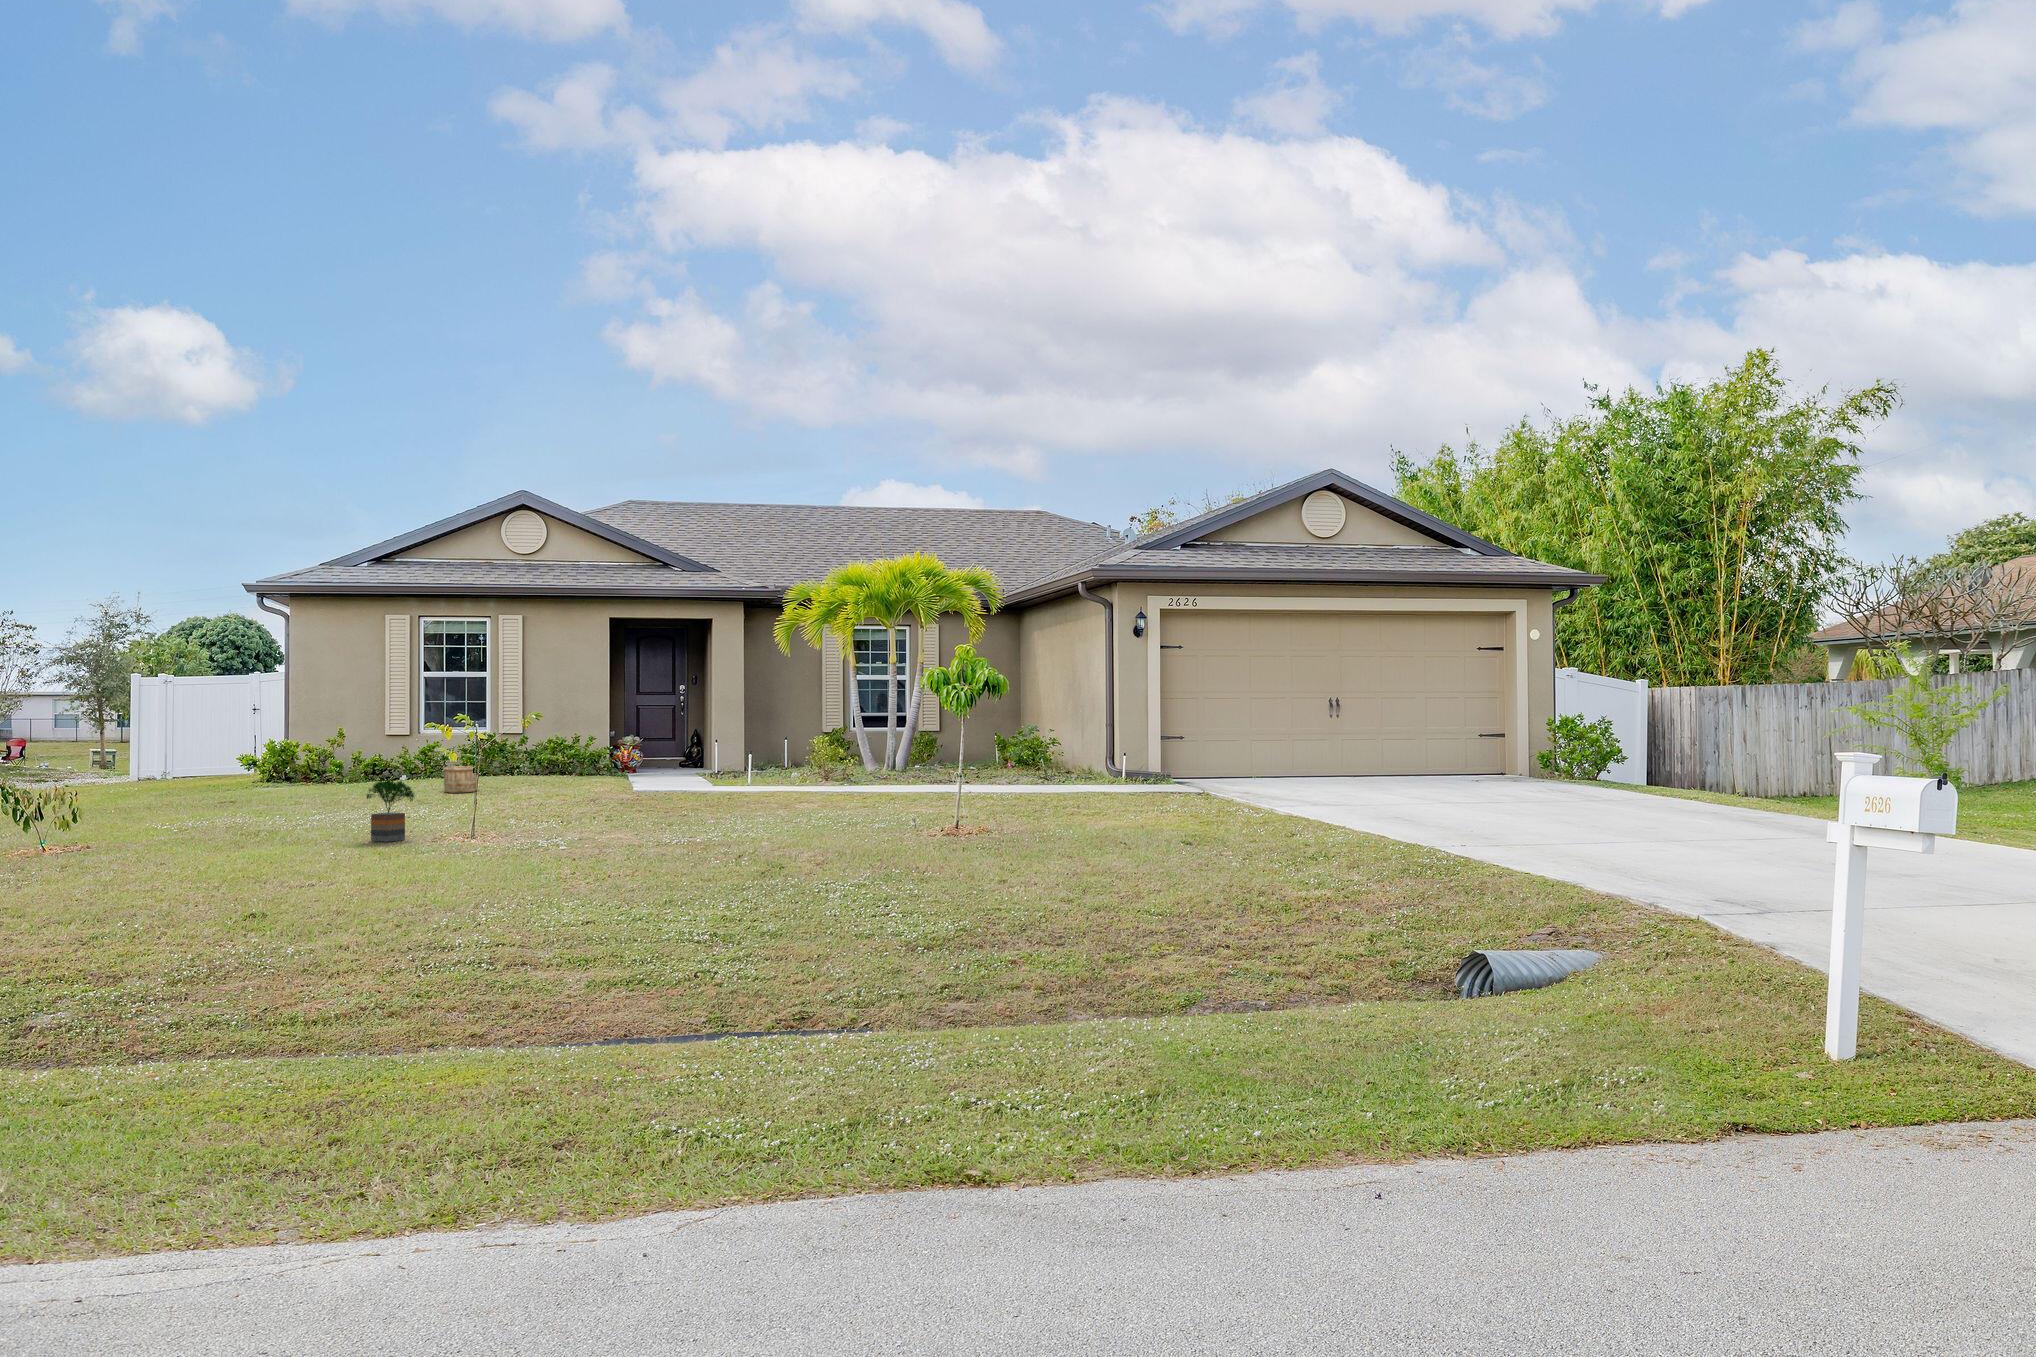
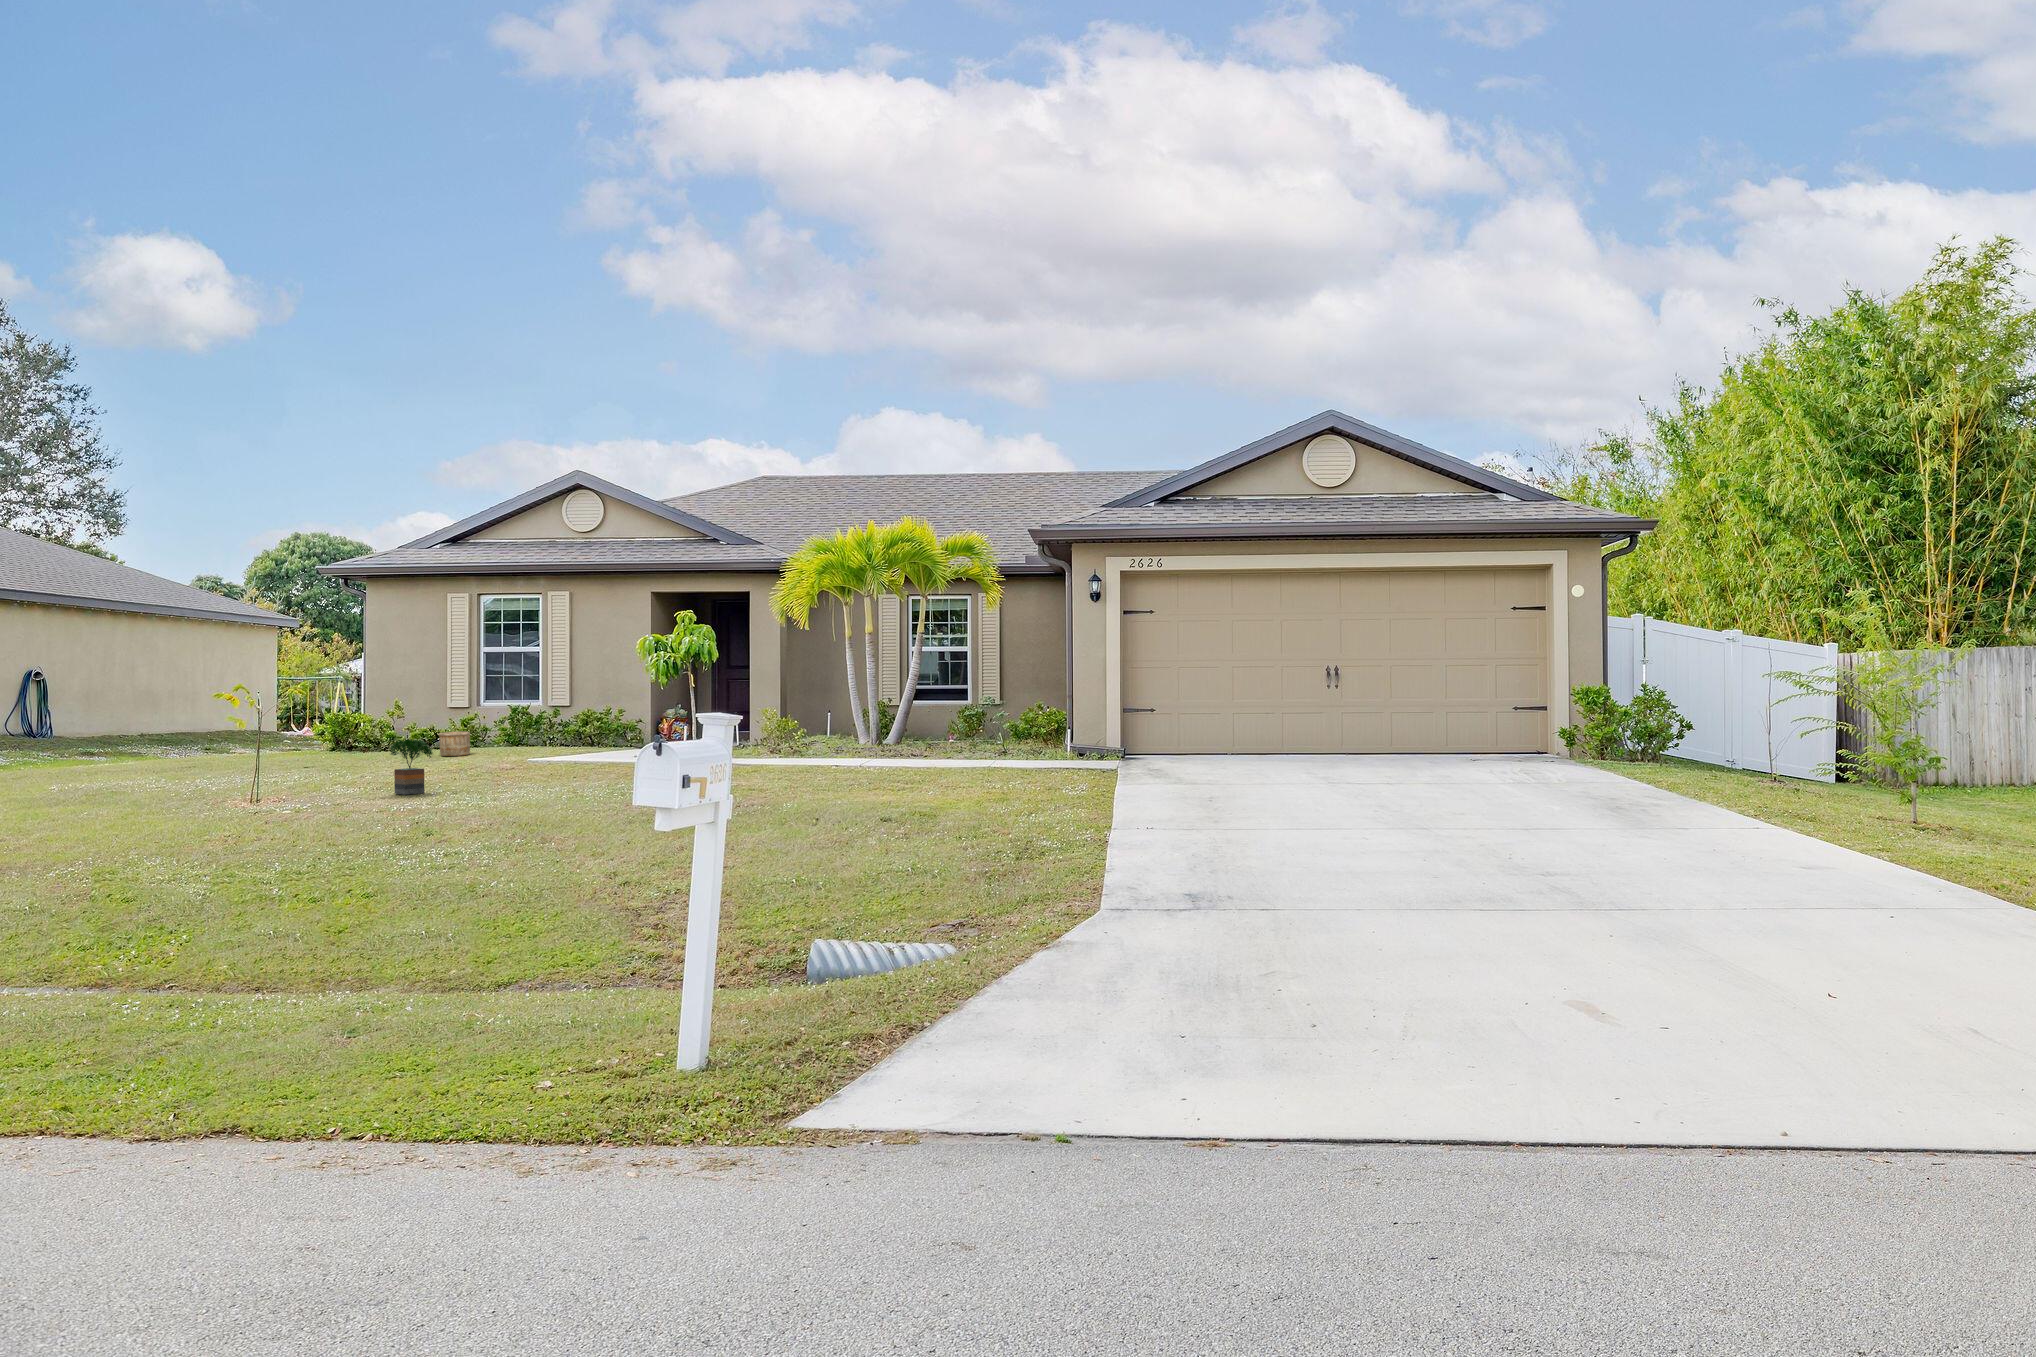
potted tree: present [366,780,415,842] -> present [391,739,433,795]

